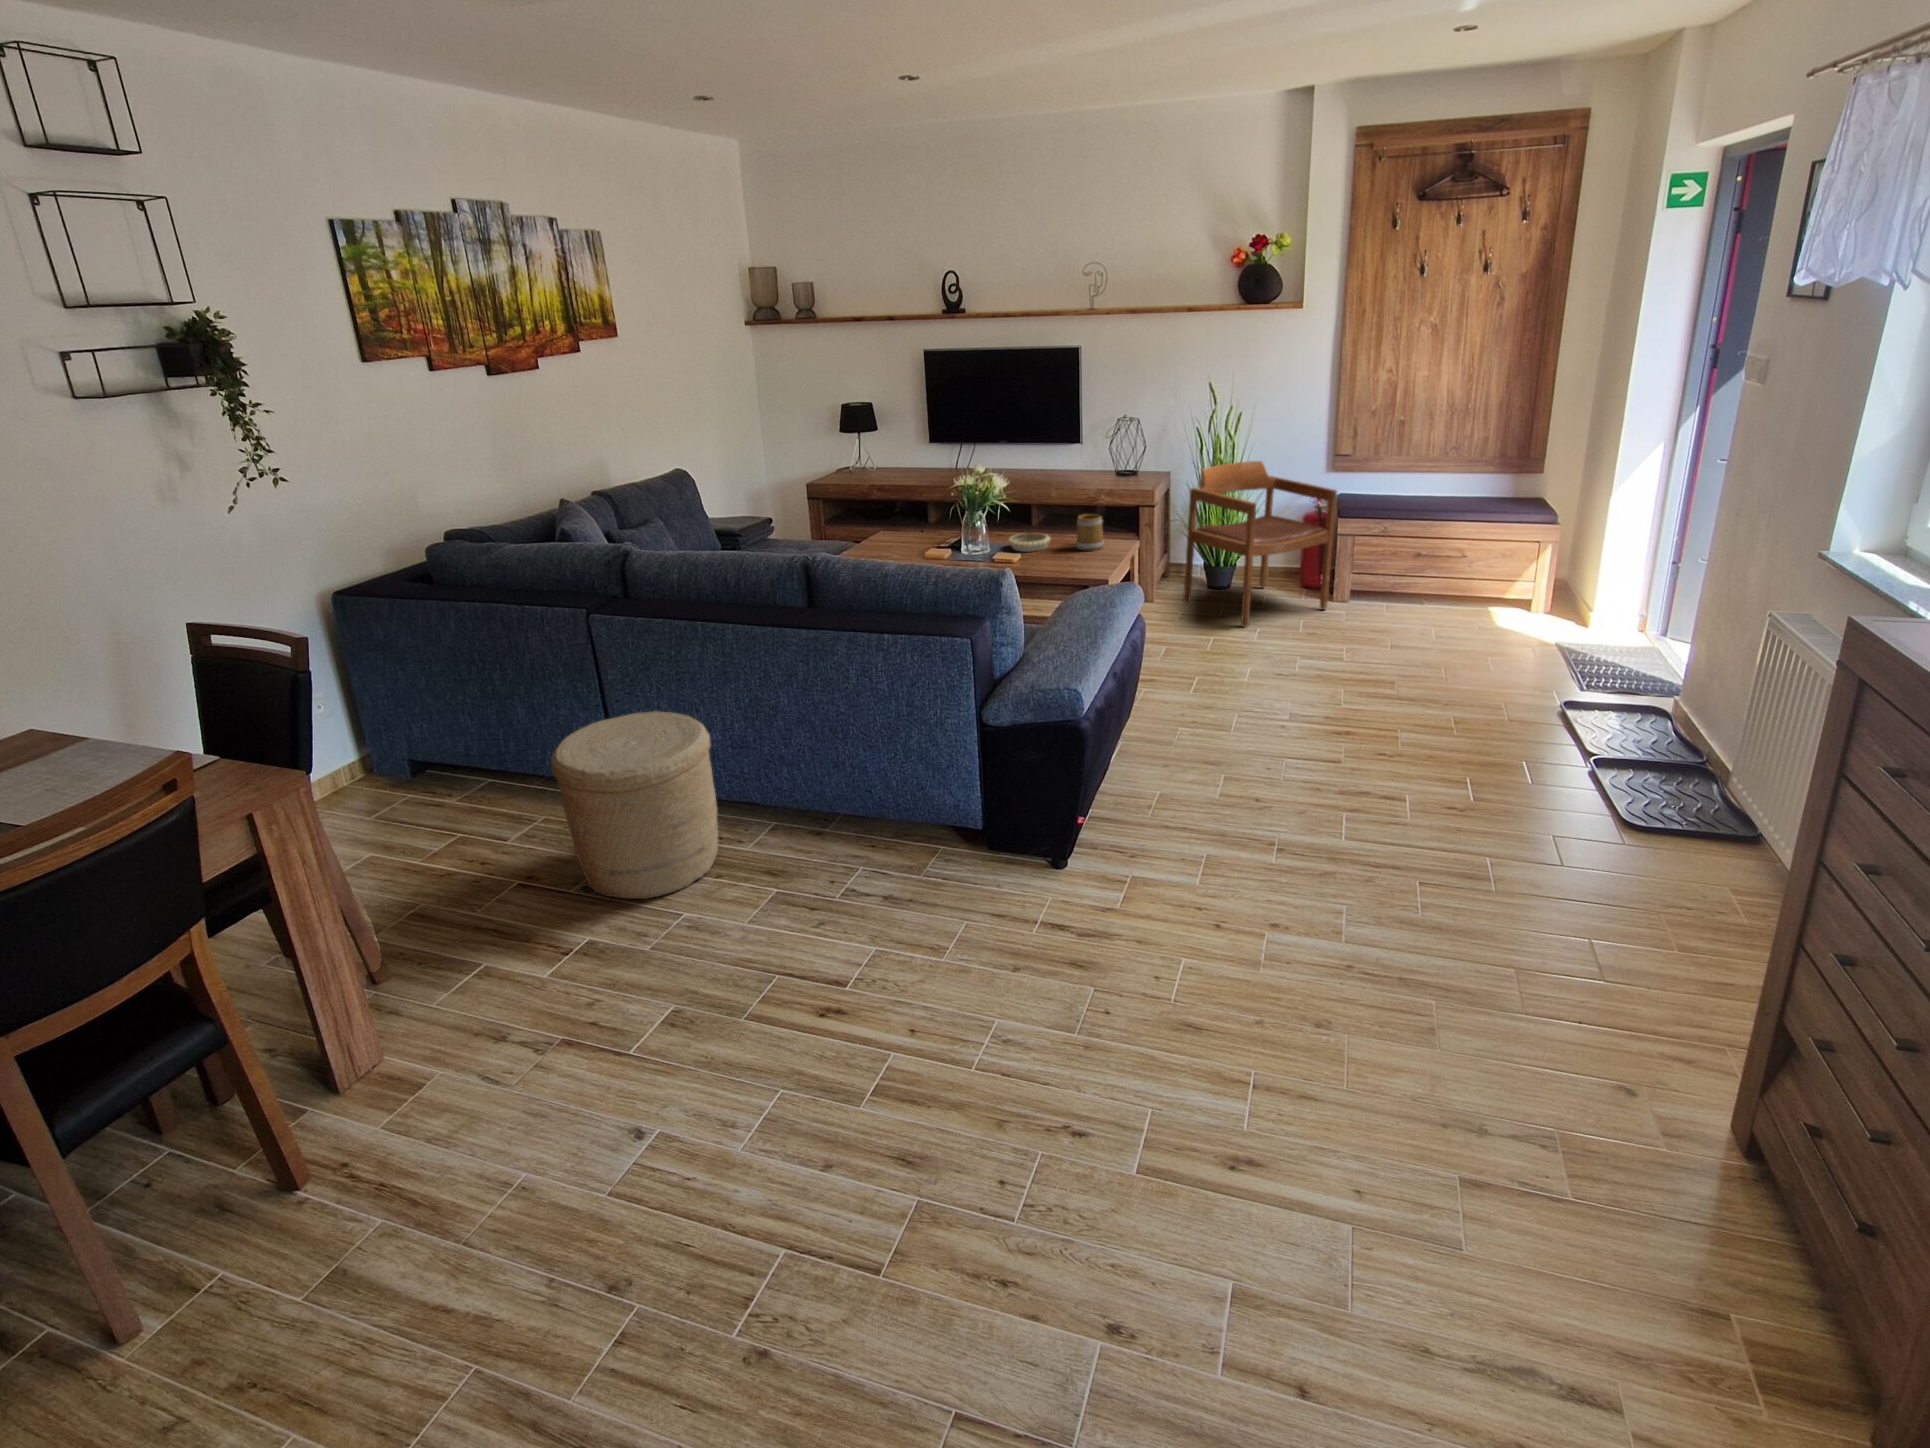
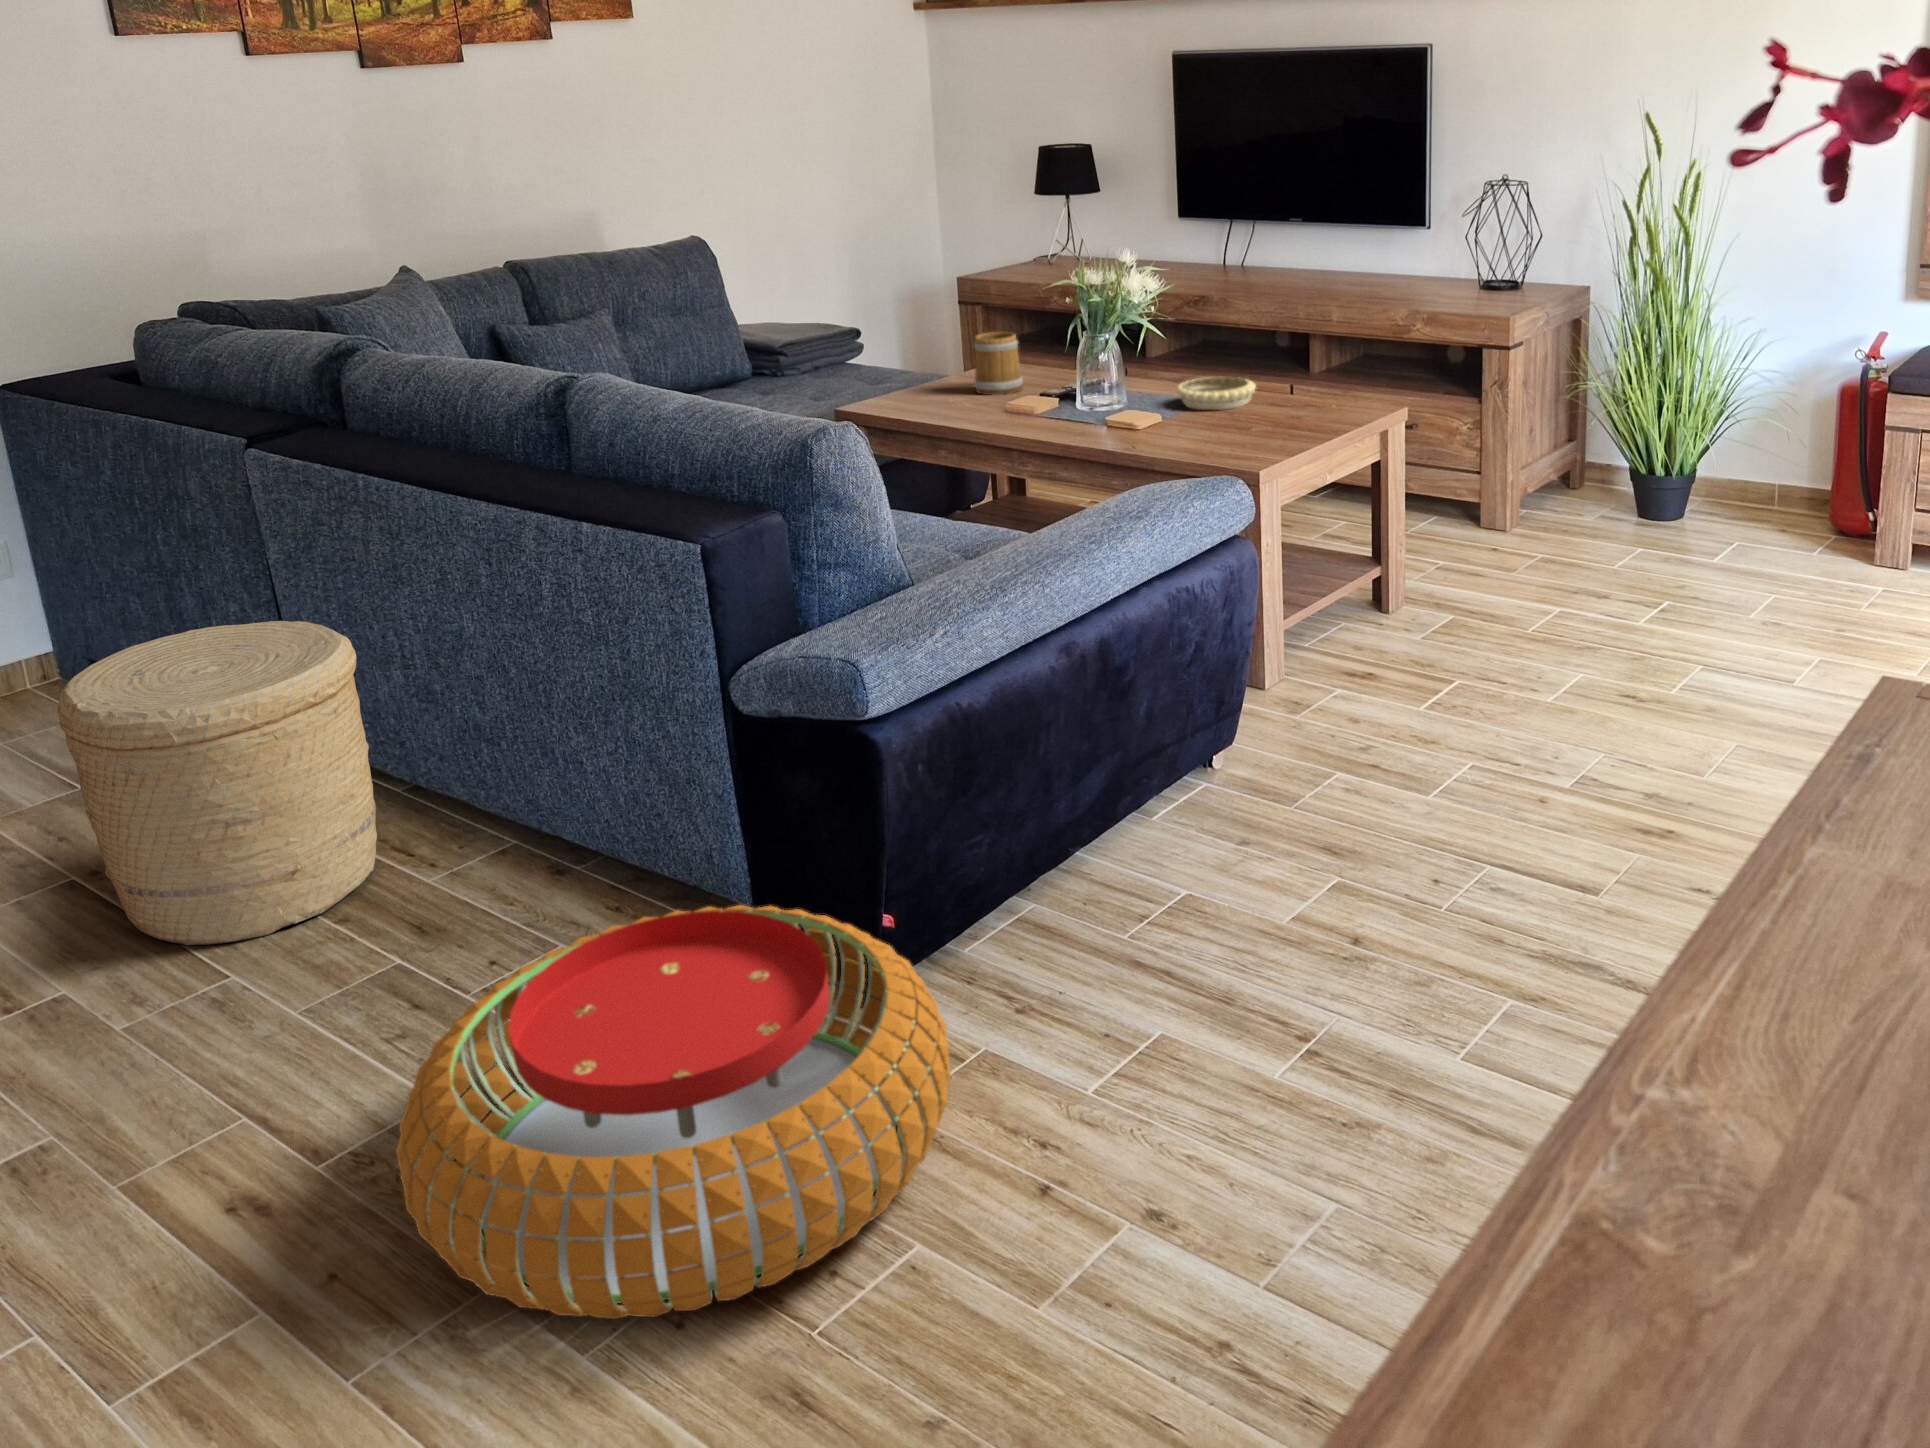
armchair: present [1183,461,1337,628] -> none [1580,268,1886,596]
mug: present [1076,514,1104,551] -> present [974,332,1023,395]
pouf: none [903,820,1168,1017] -> present [396,905,951,1319]

